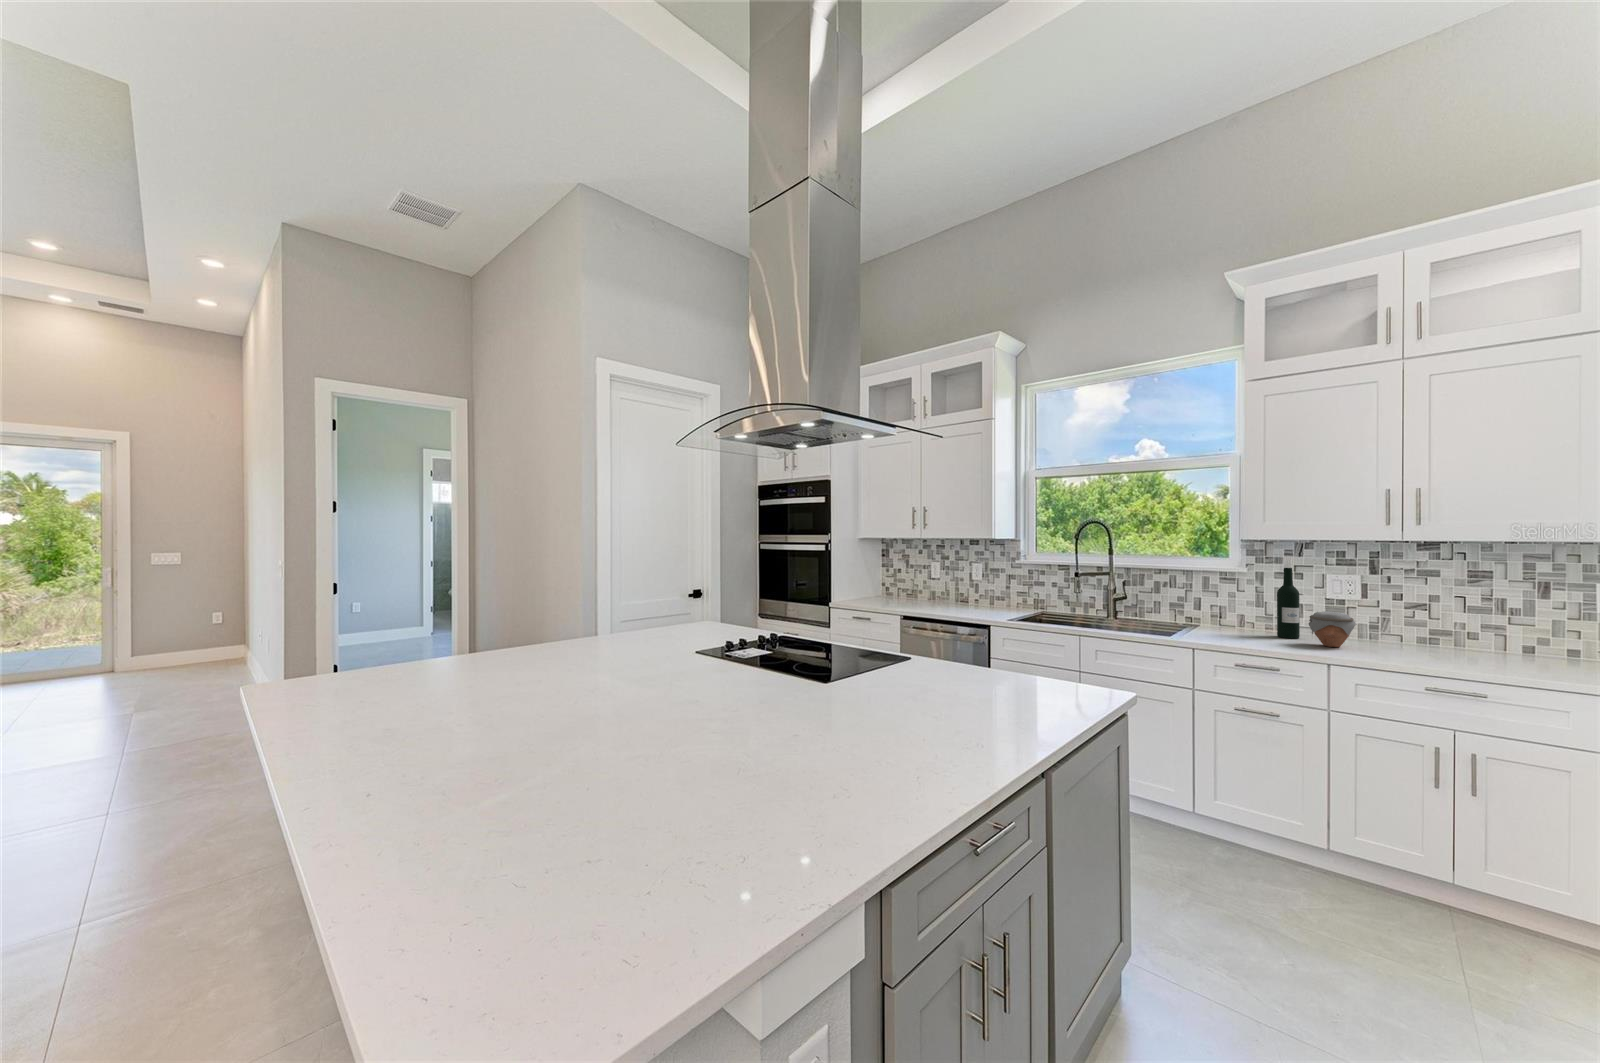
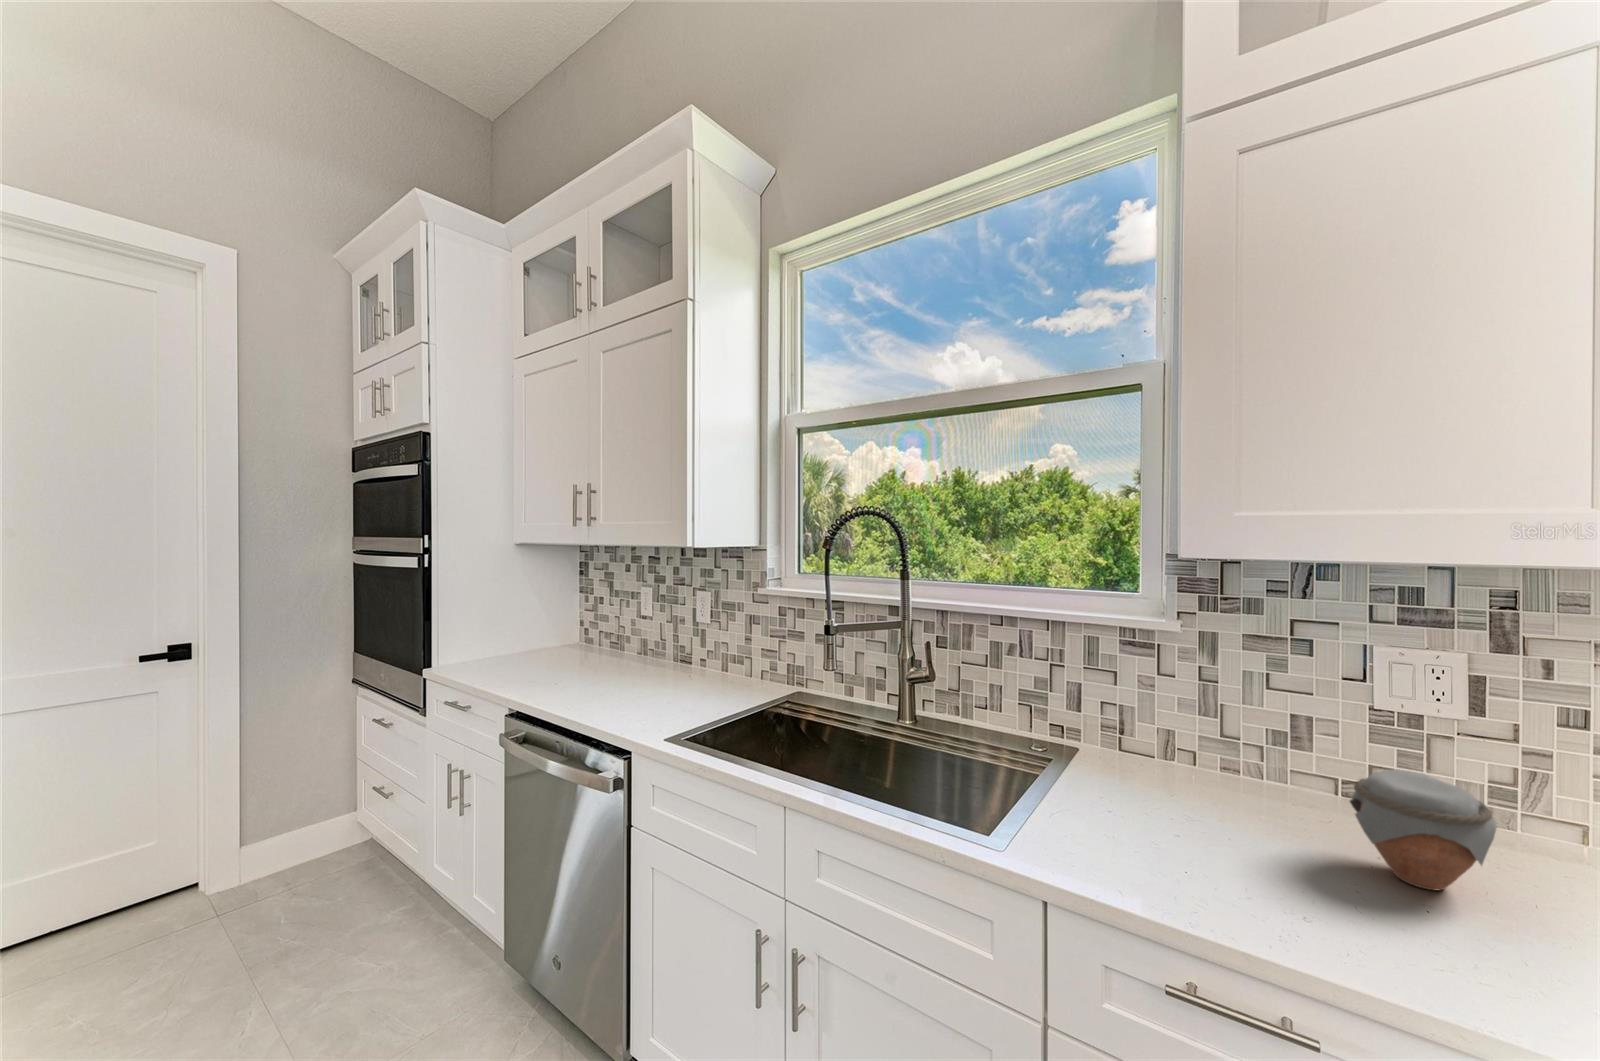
wine bottle: present [1277,568,1300,638] -> none [1255,632,1312,822]

